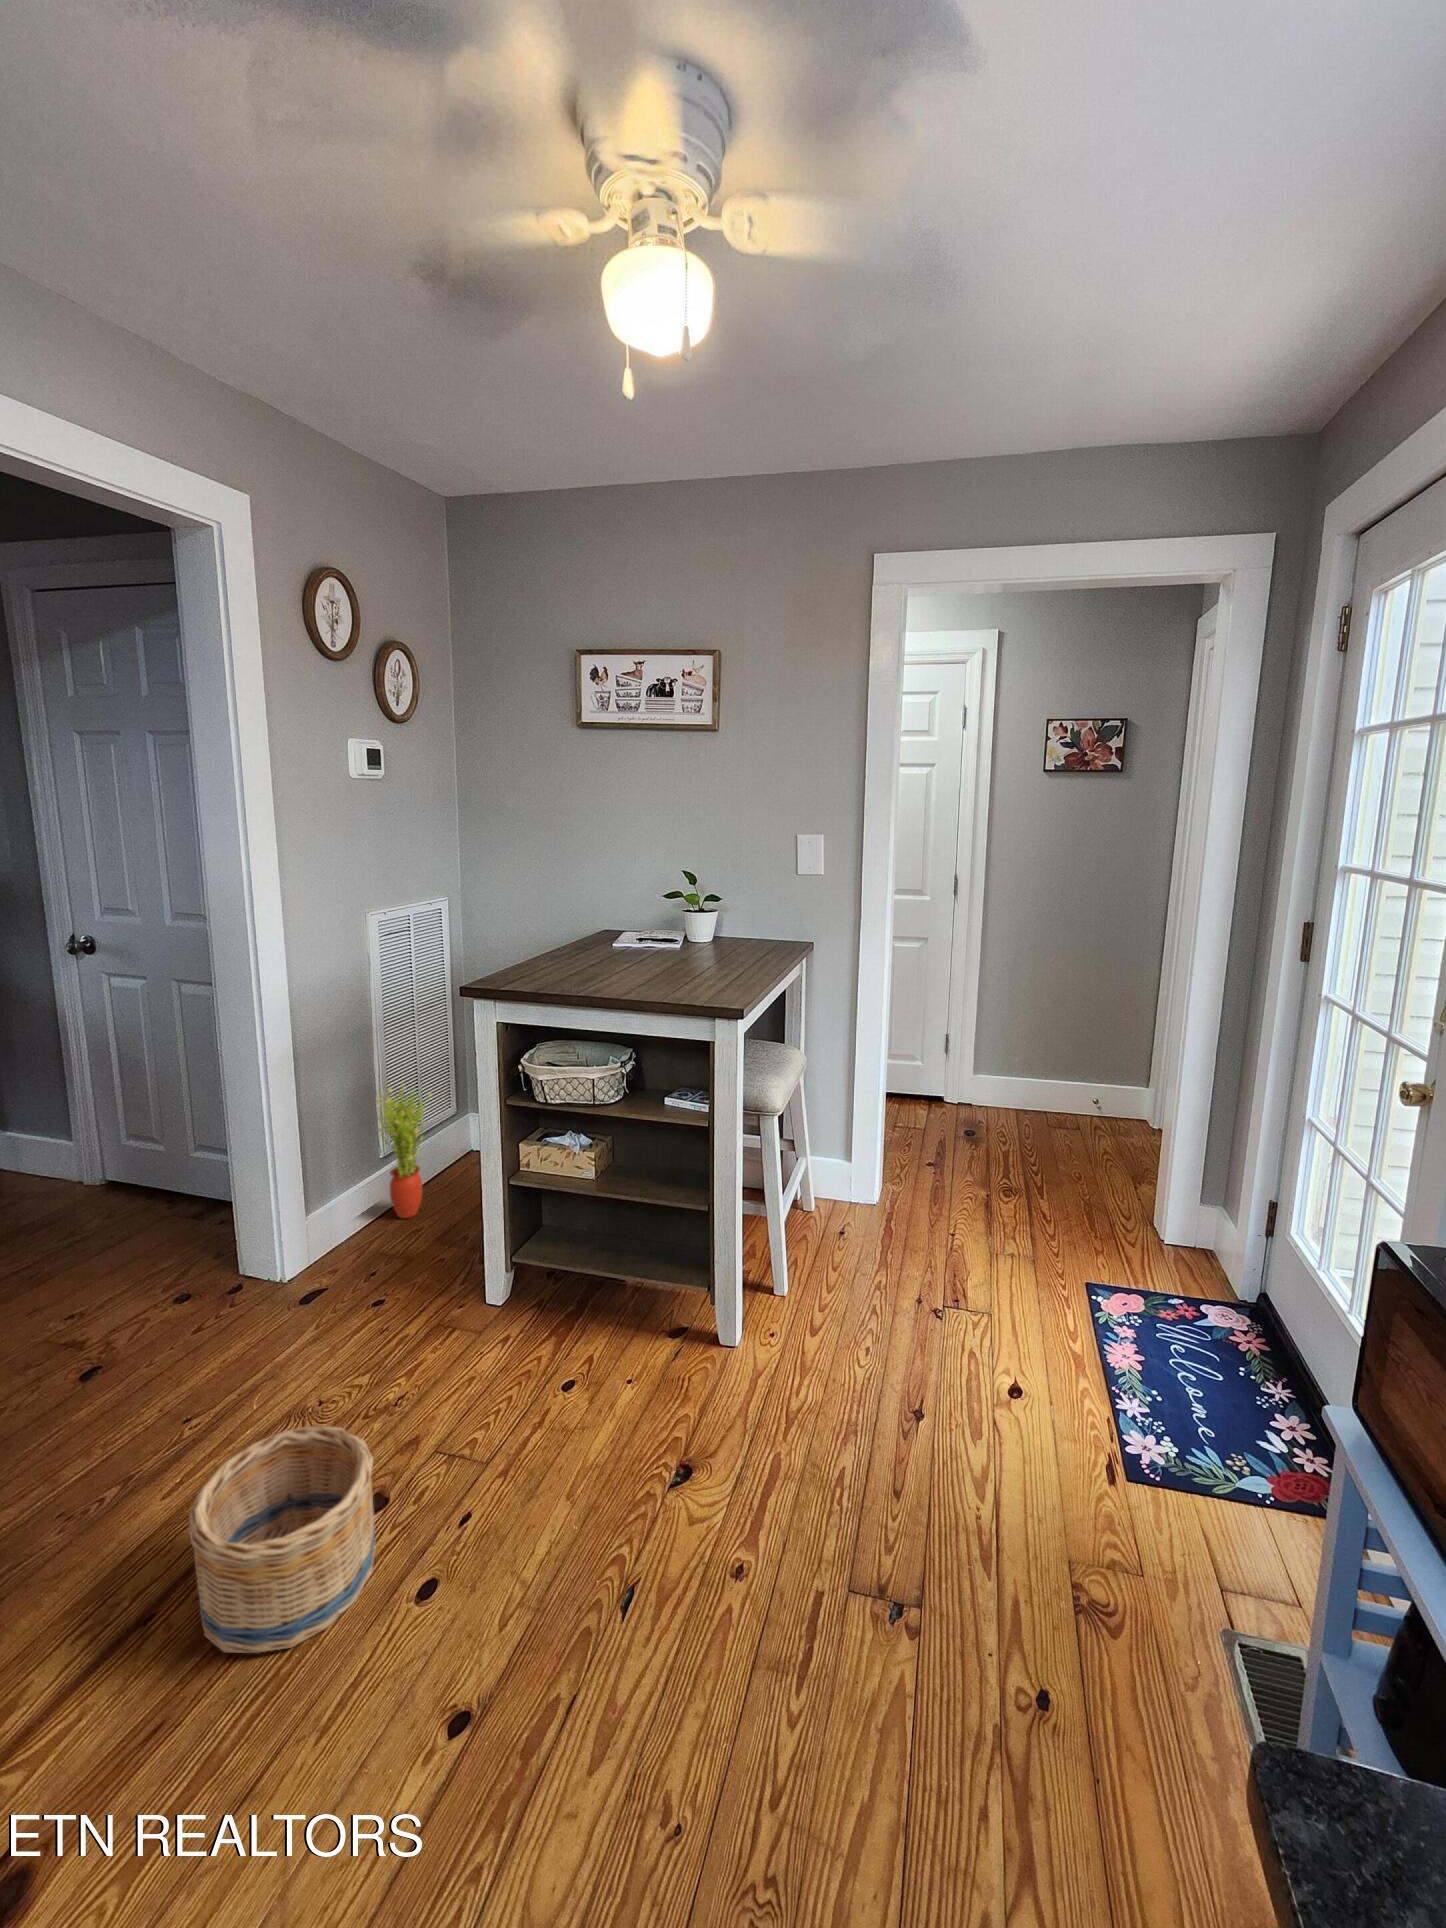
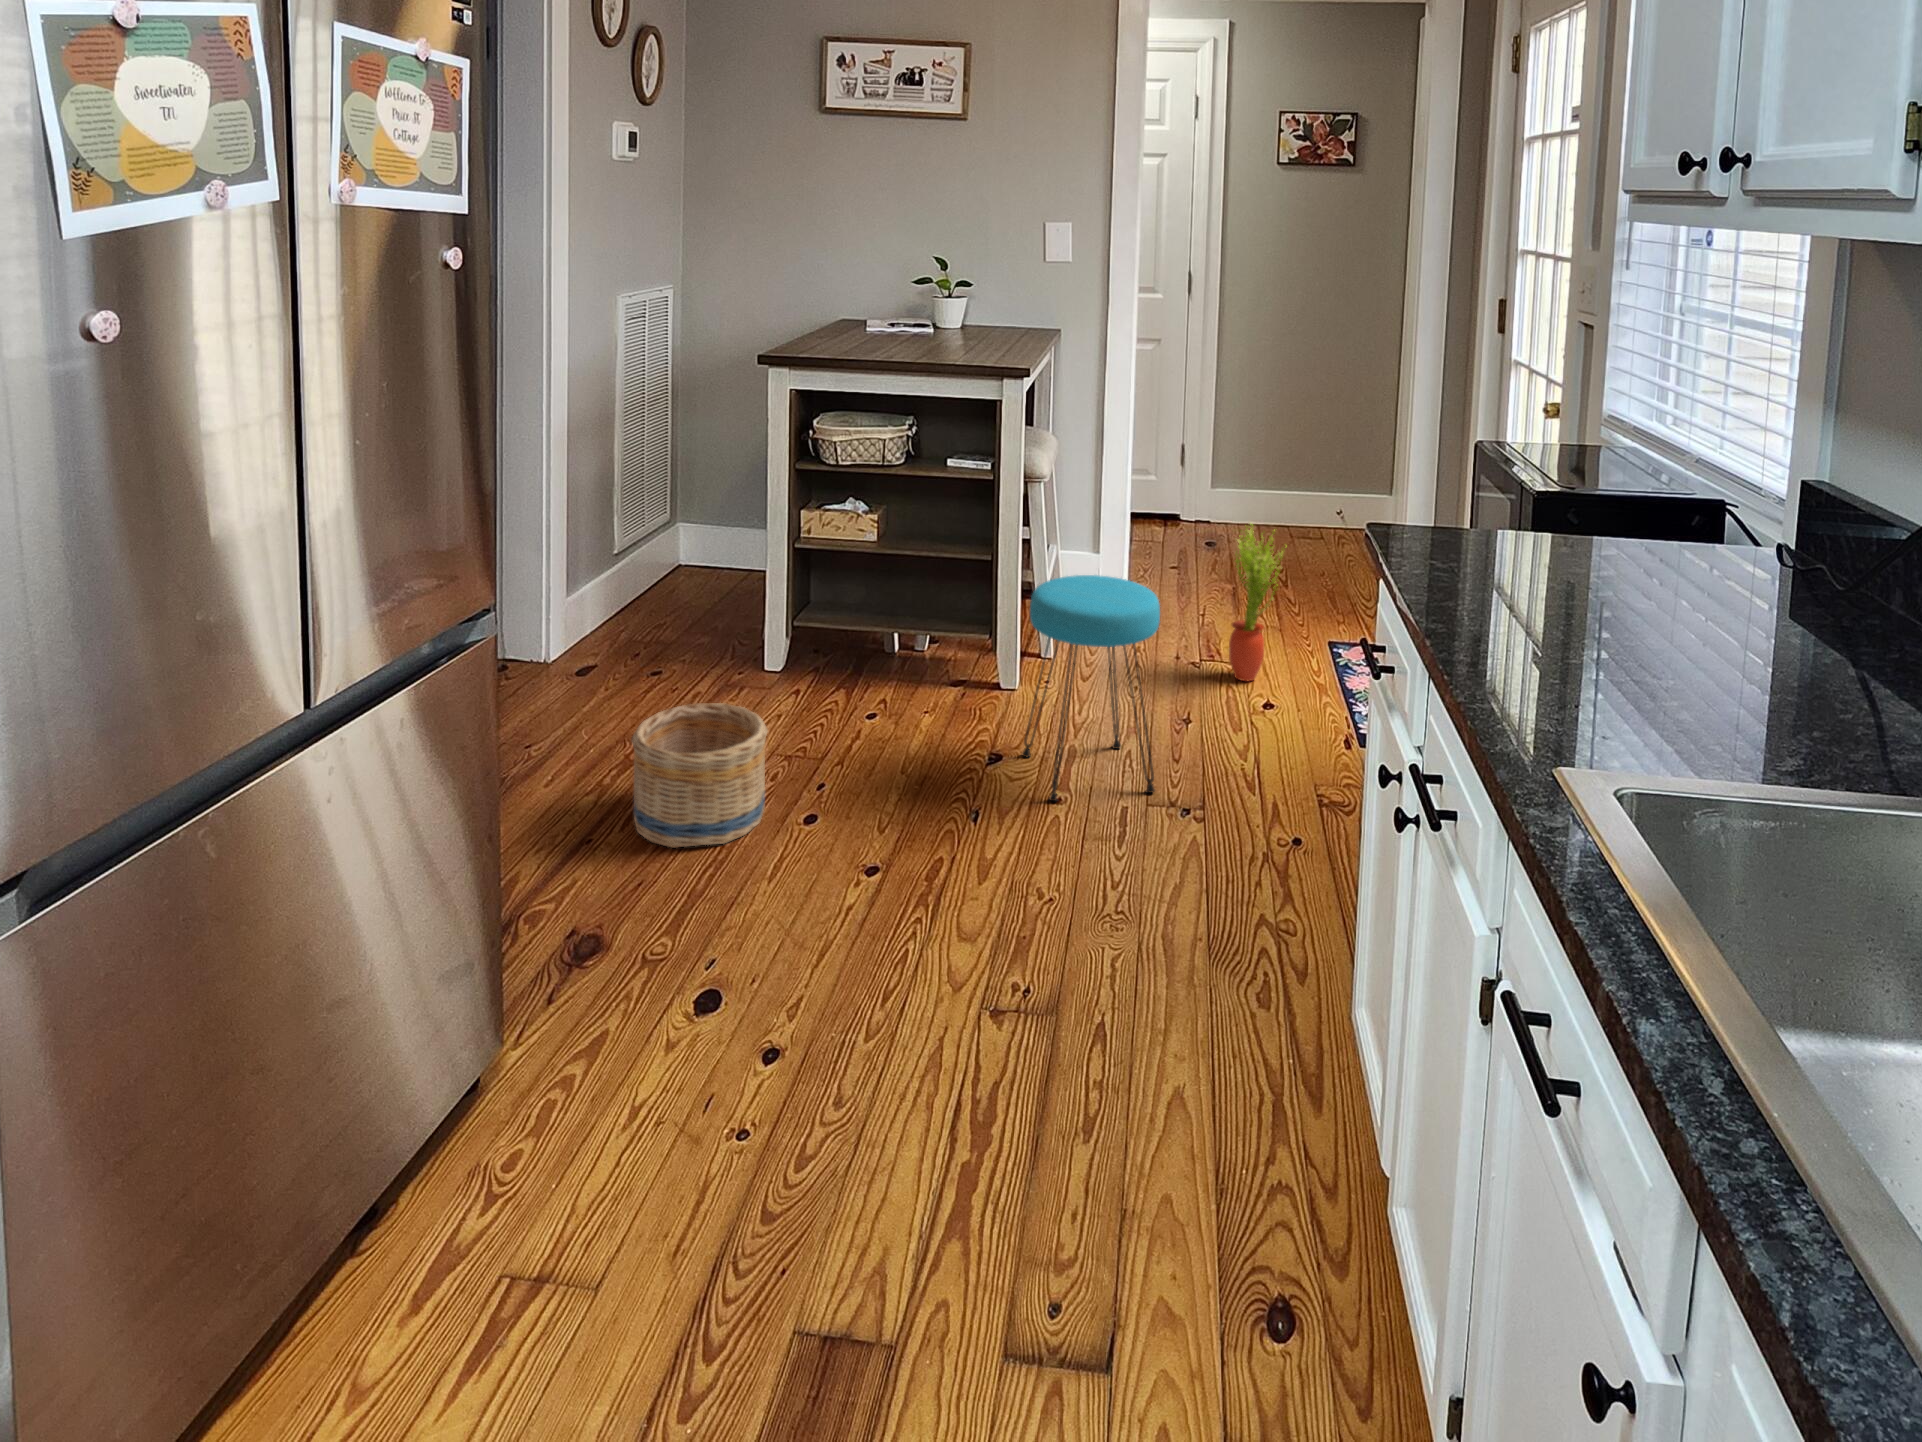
potted plant: present [376,1086,431,1218] -> present [1229,527,1287,681]
stool: none [710,1270,872,1580] -> present [1022,575,1160,801]

